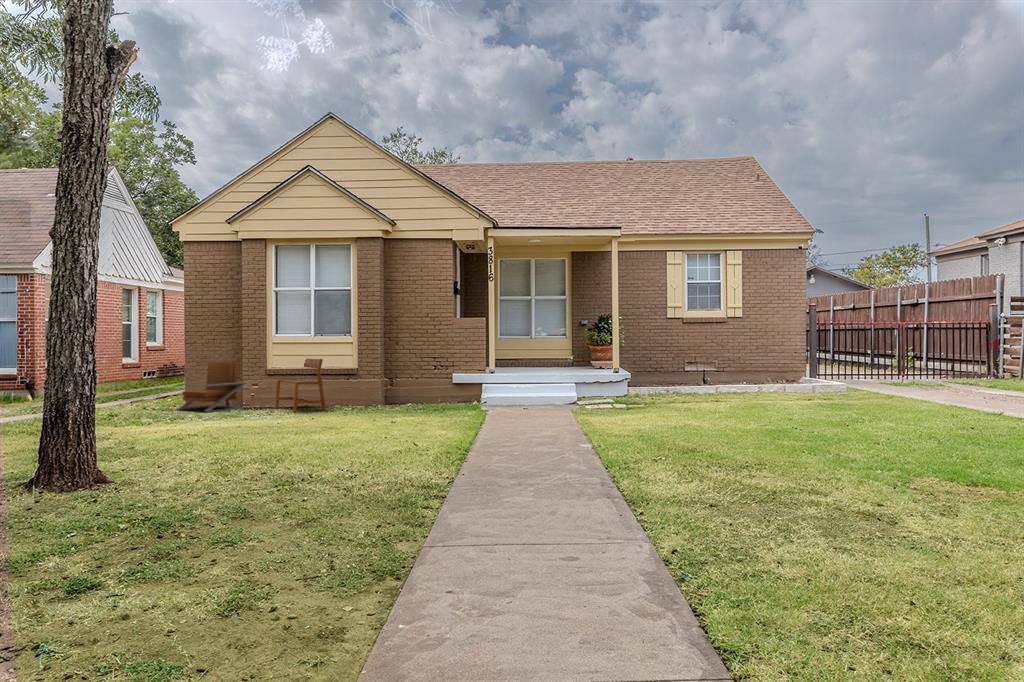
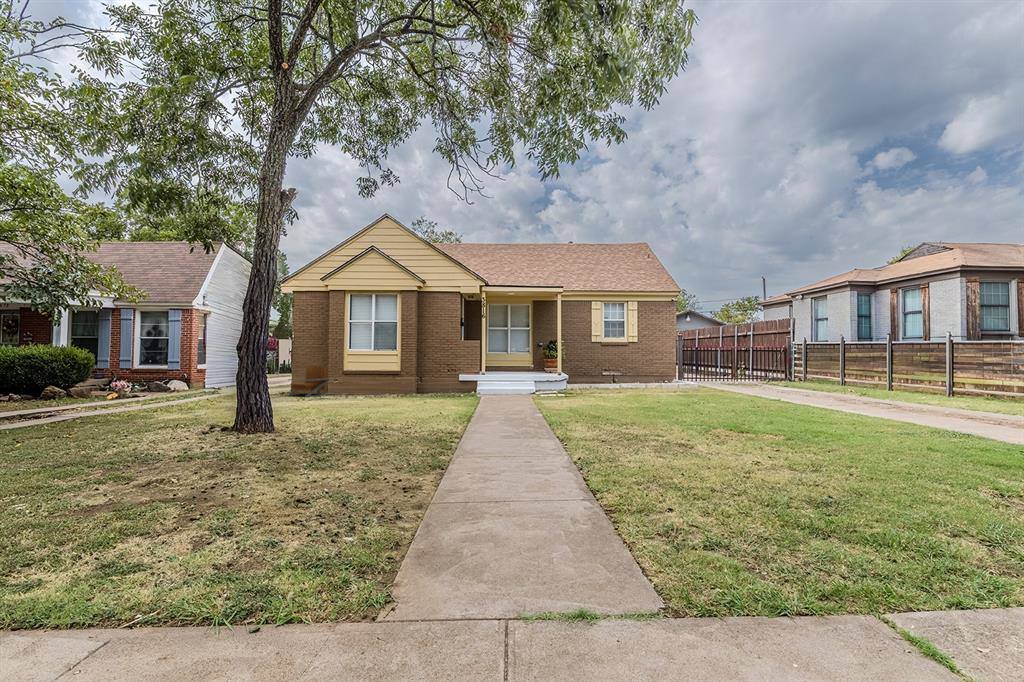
bench: present [275,359,325,413] -> none [349,364,381,397]

